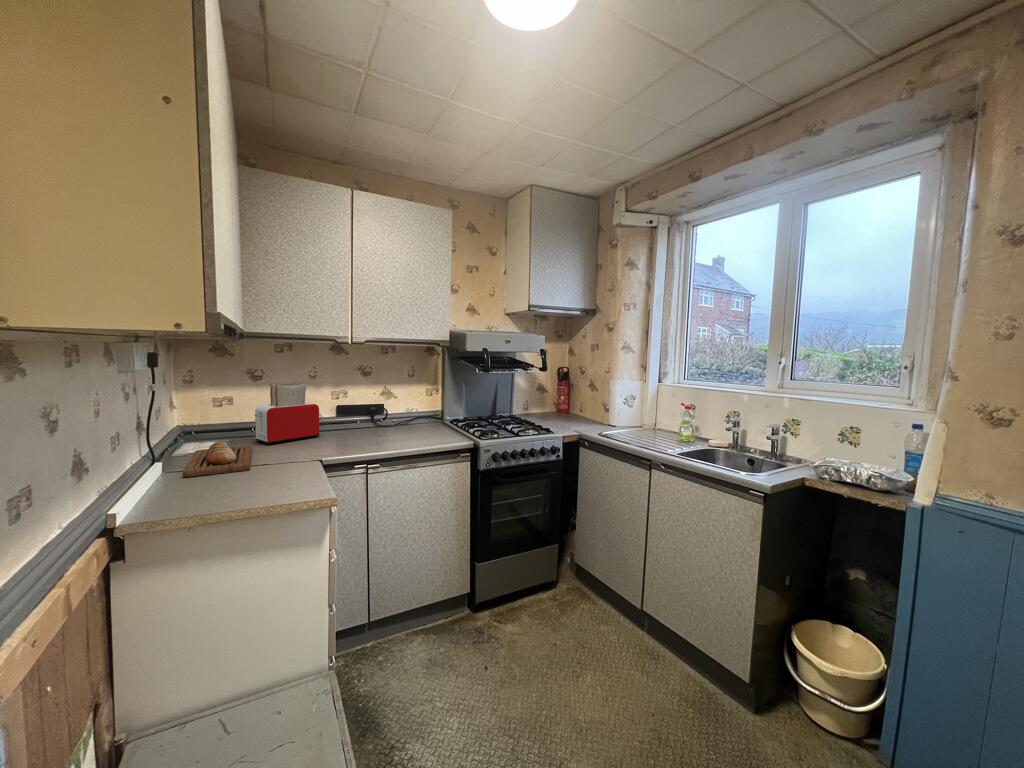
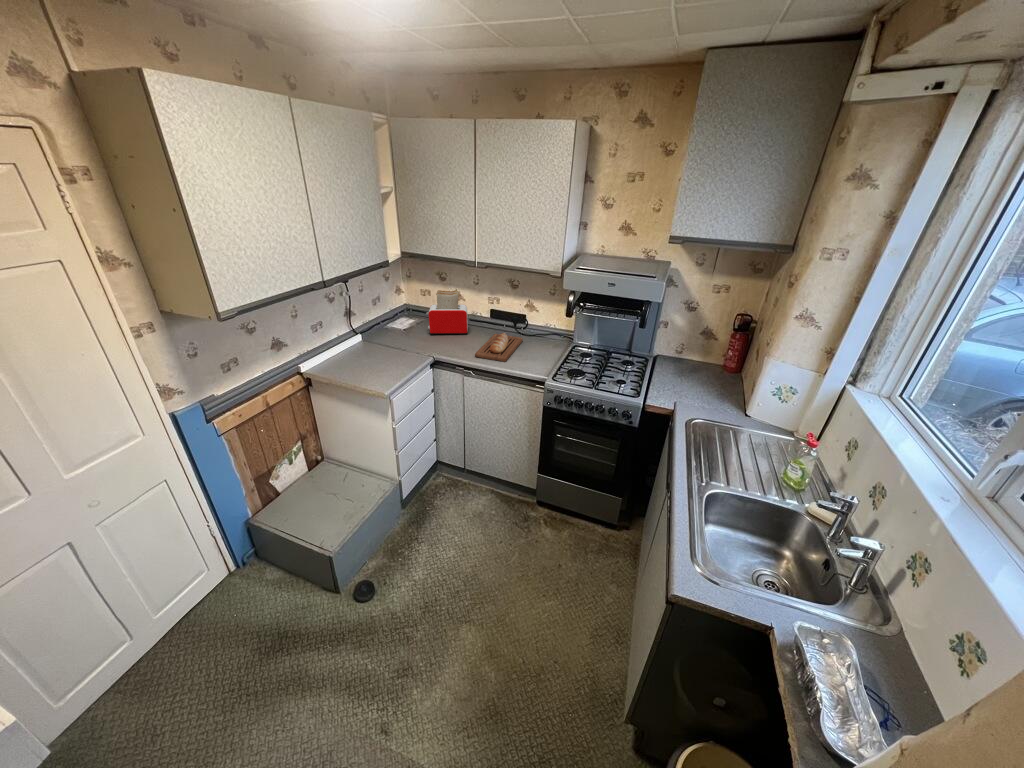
bread loaf: present [183,442,252,477] -> present [475,333,523,362]

